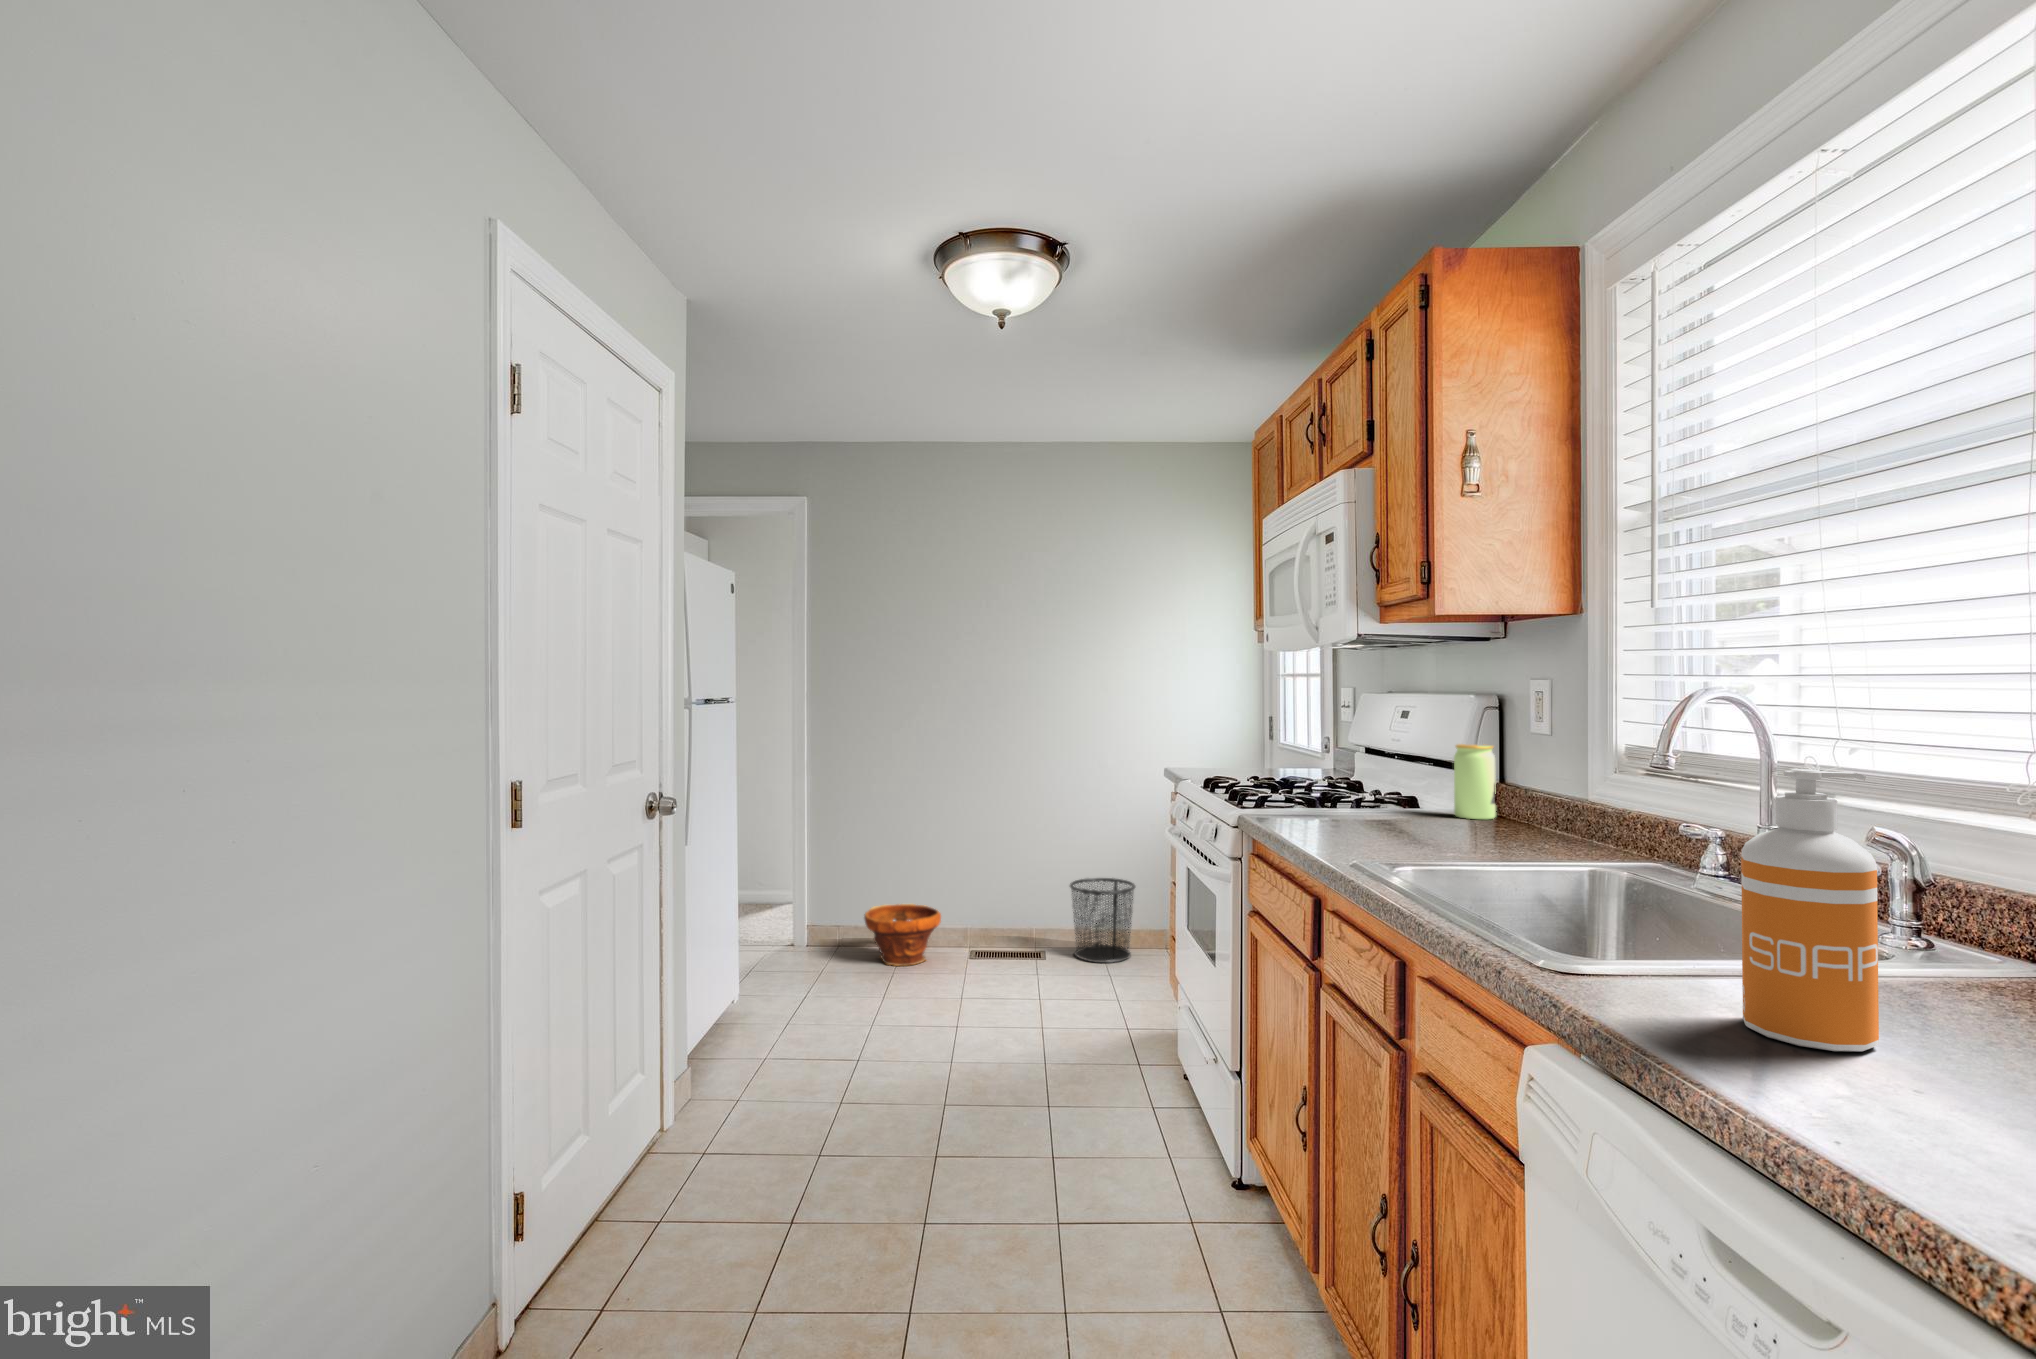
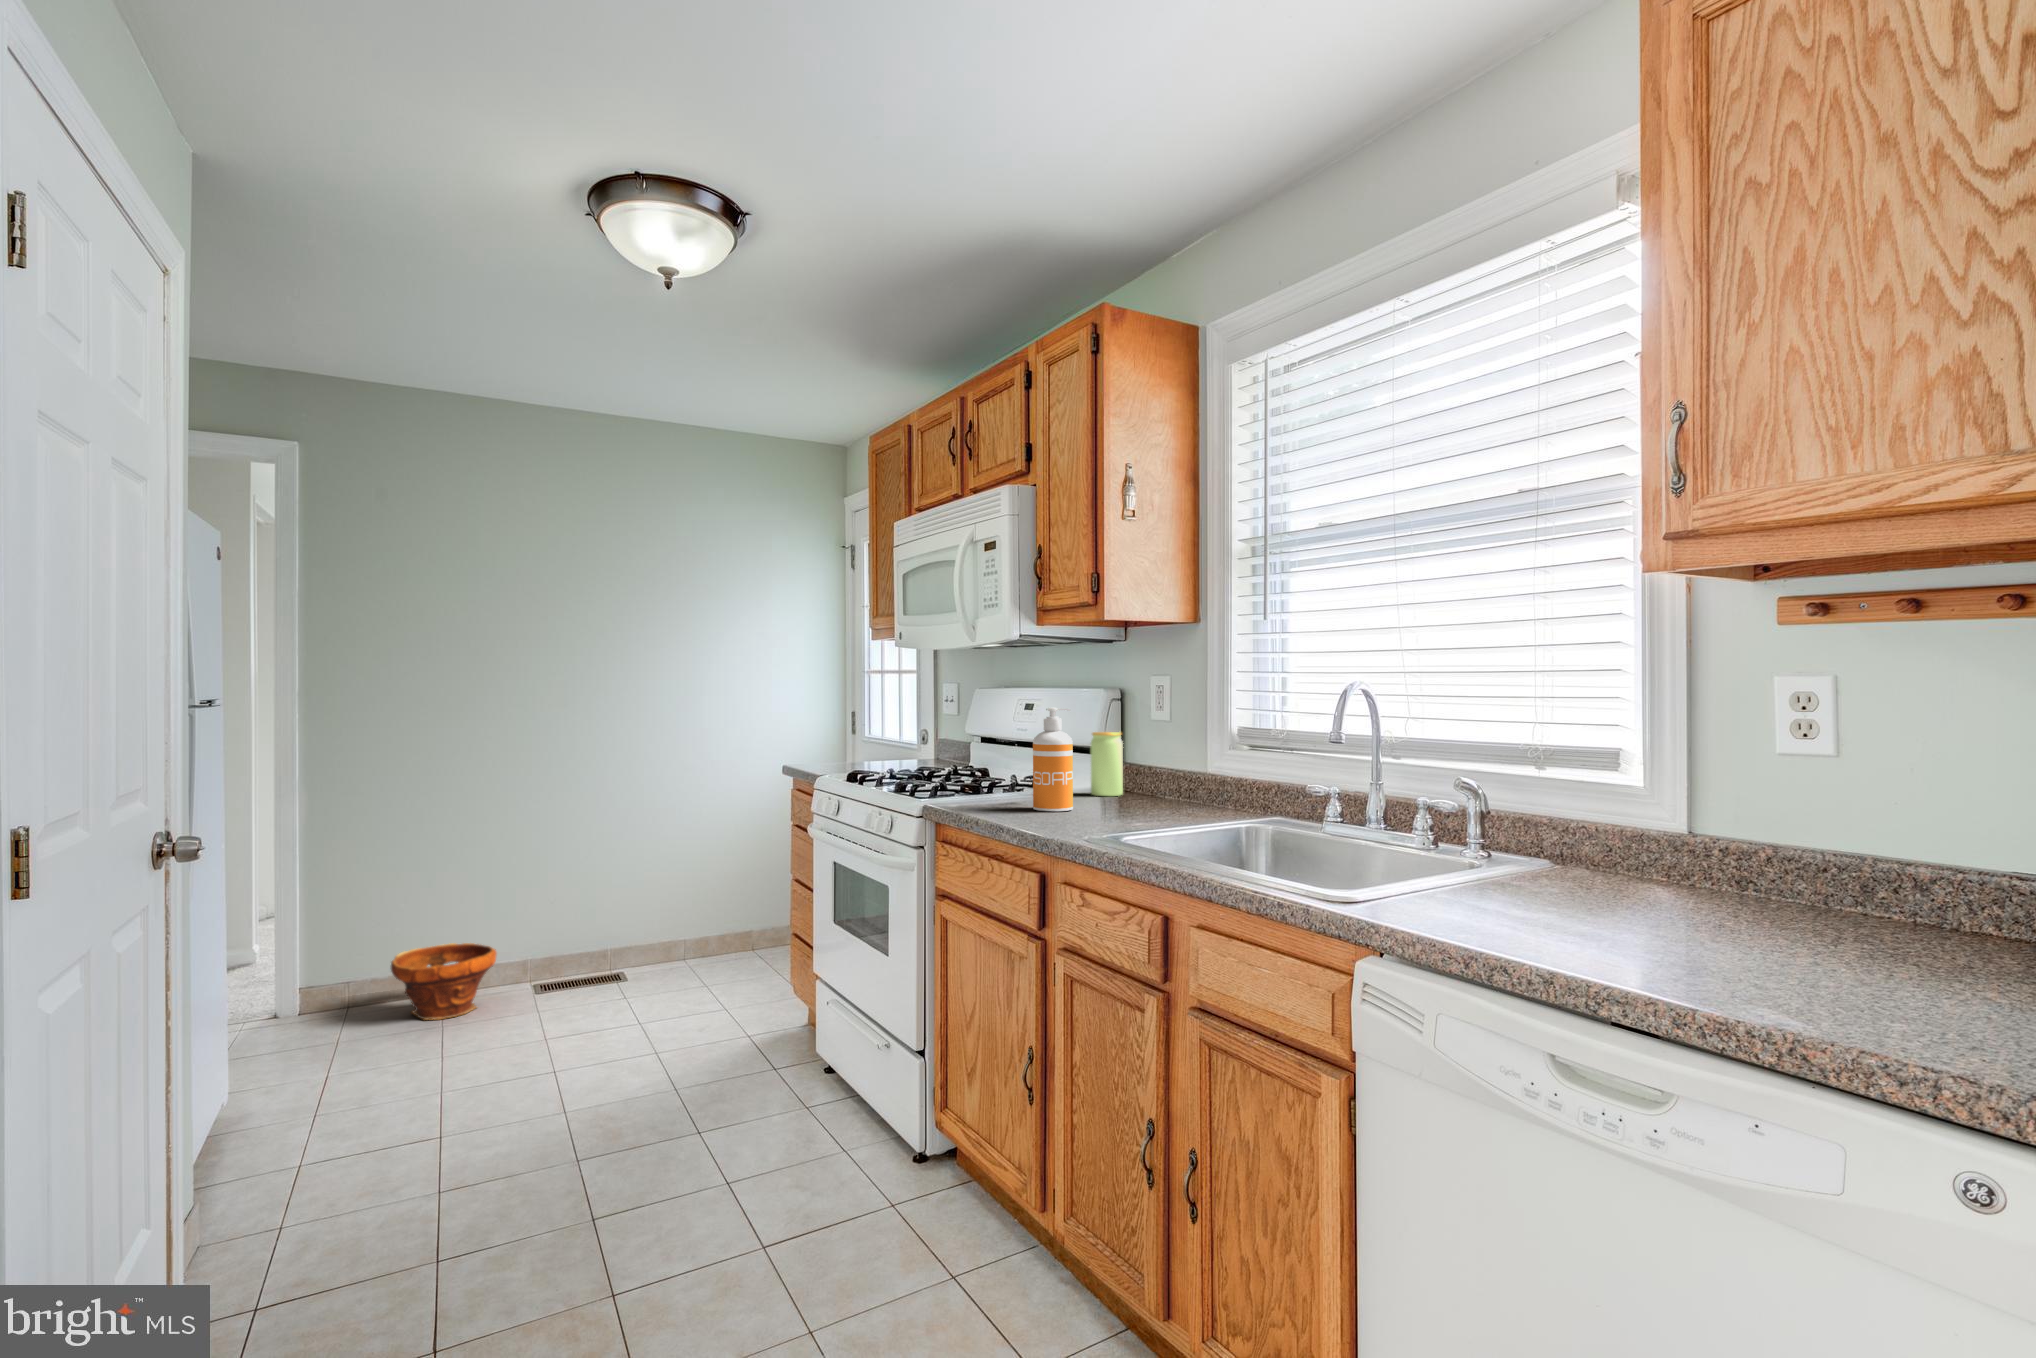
soap dispenser: present [1741,769,1879,1051] -> present [1033,708,1073,811]
waste bin: present [1070,878,1135,963] -> none [652,888,726,979]

